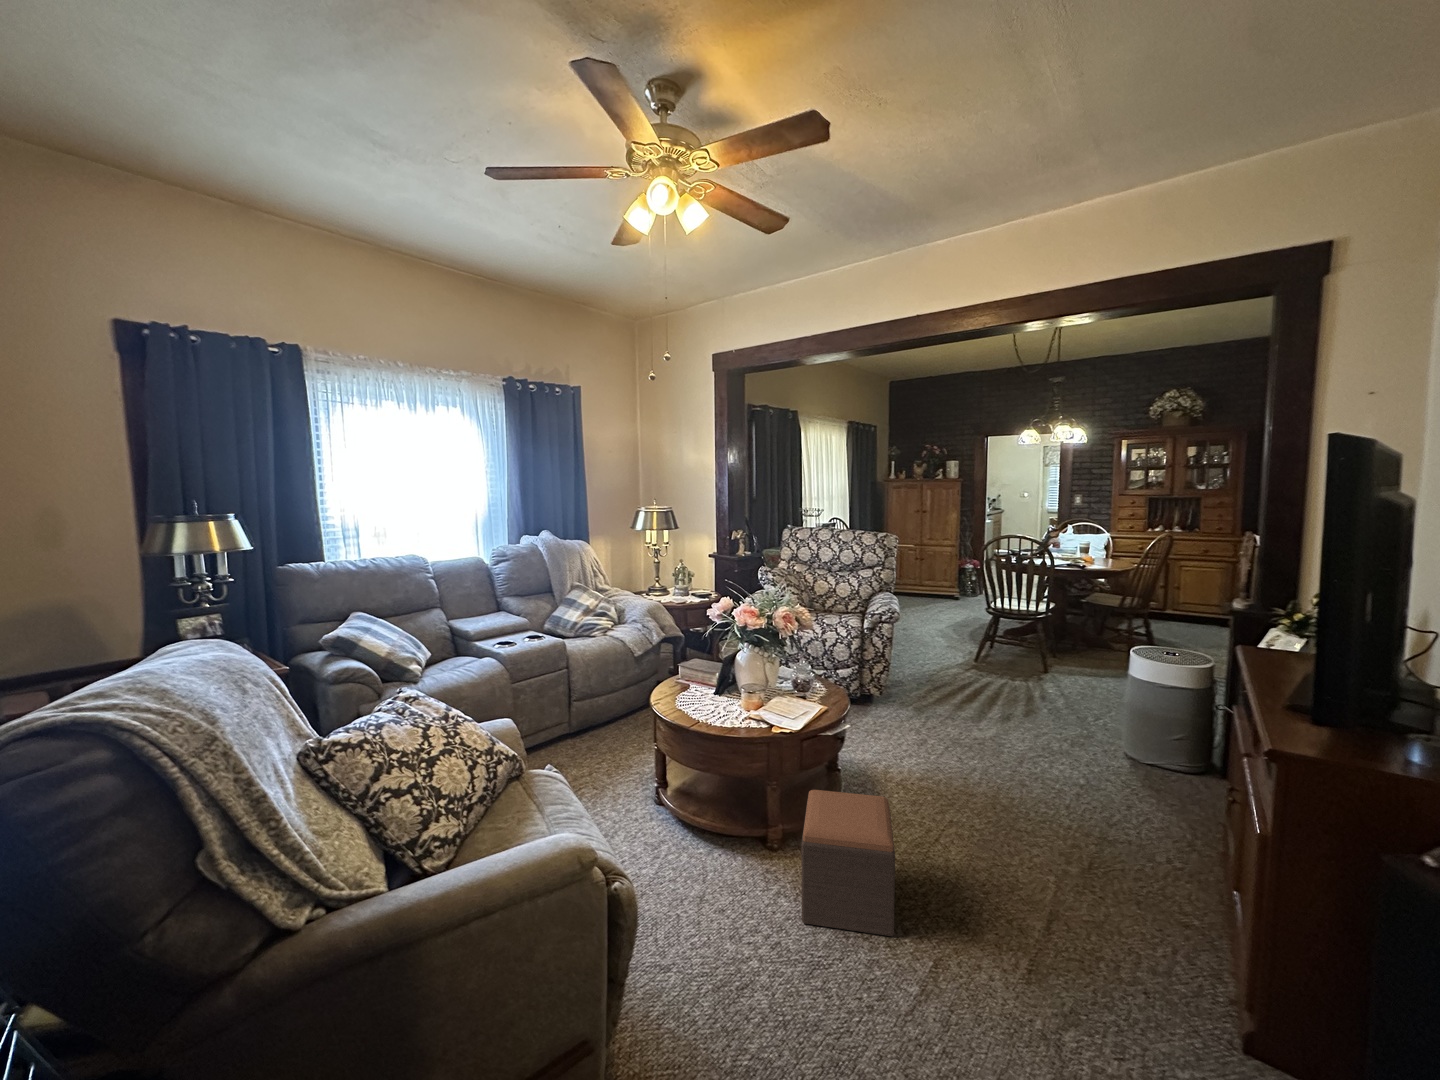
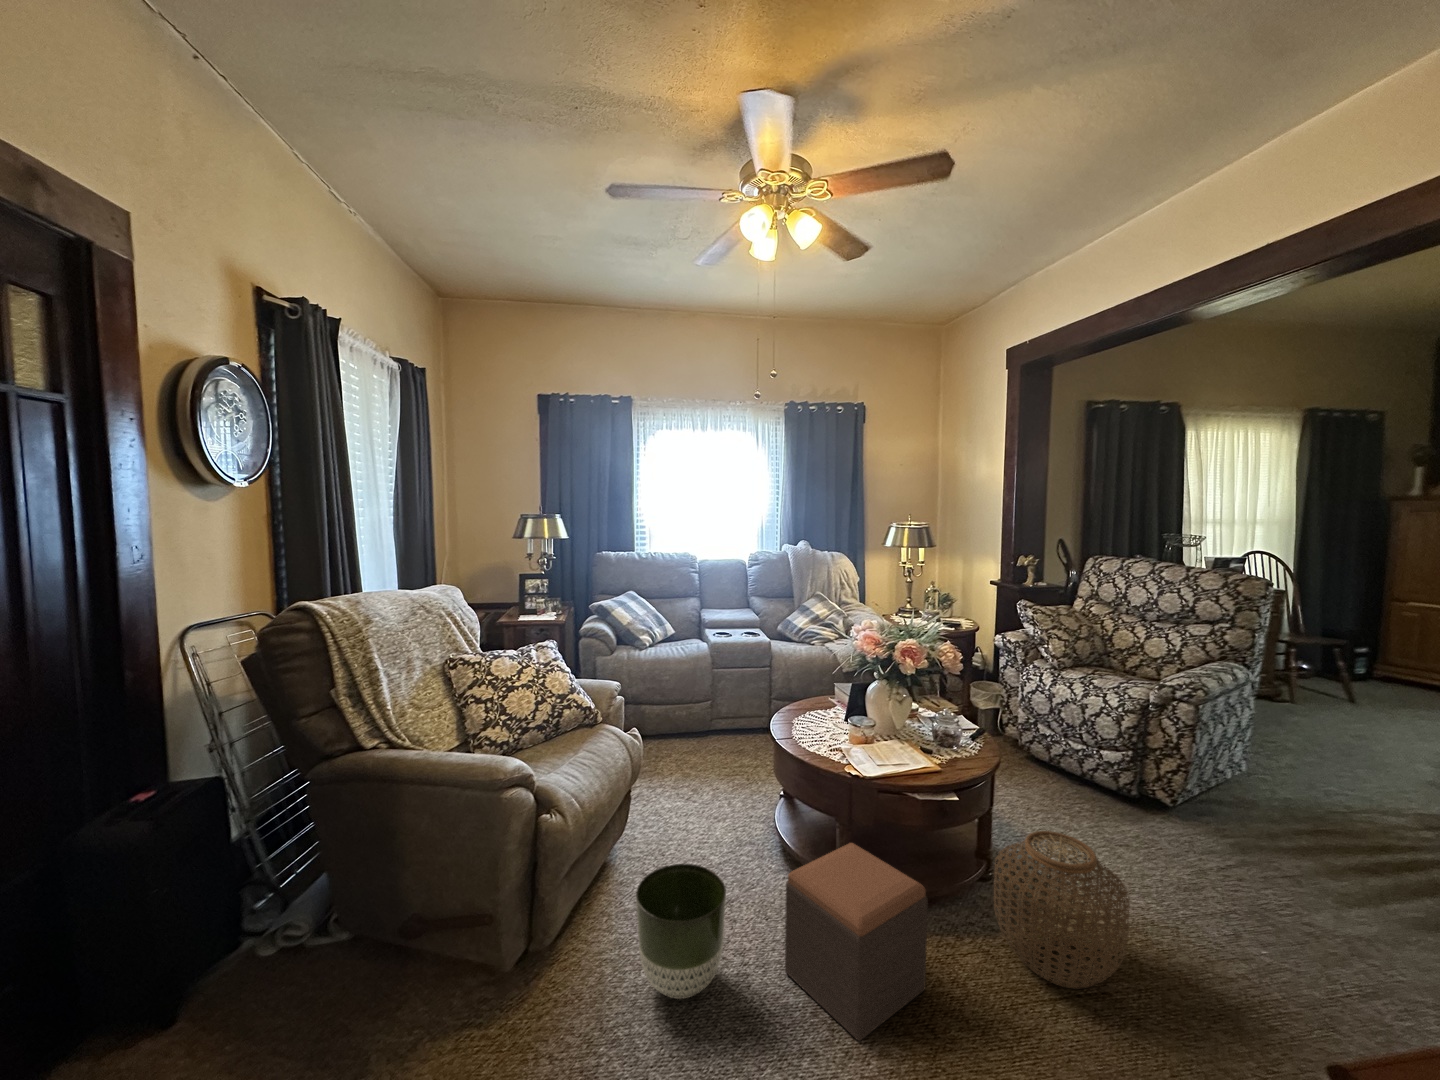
woven basket: none [881,728,970,832] -> present [994,831,1130,988]
planter: none [698,865,789,1003] -> present [636,864,726,999]

